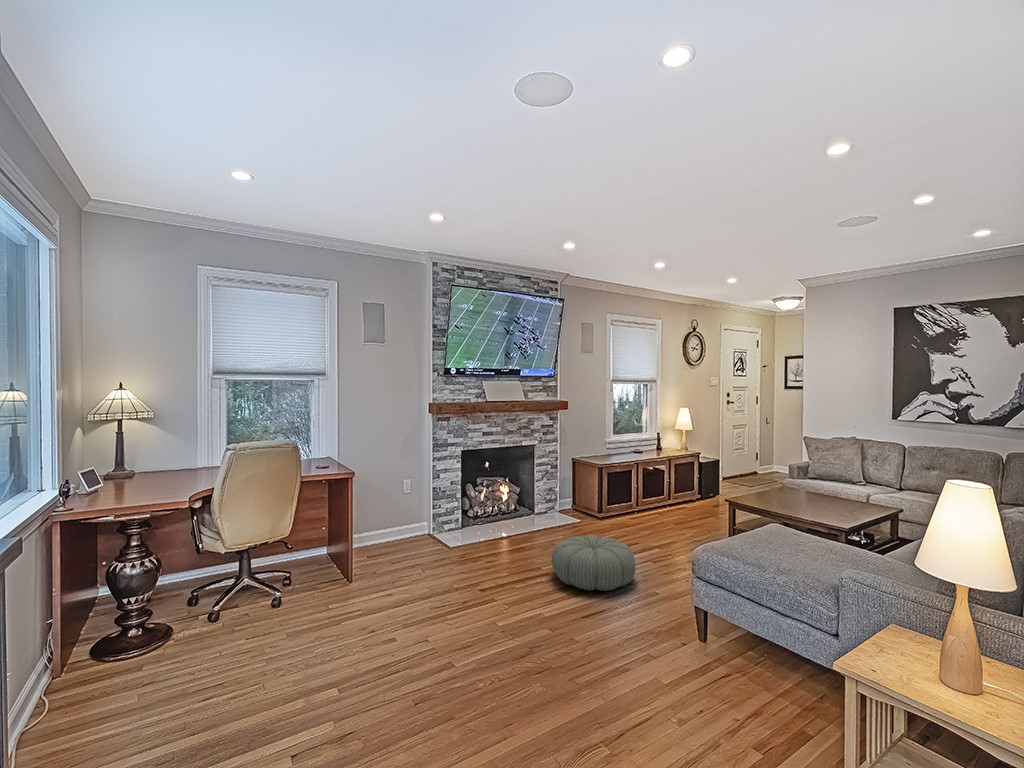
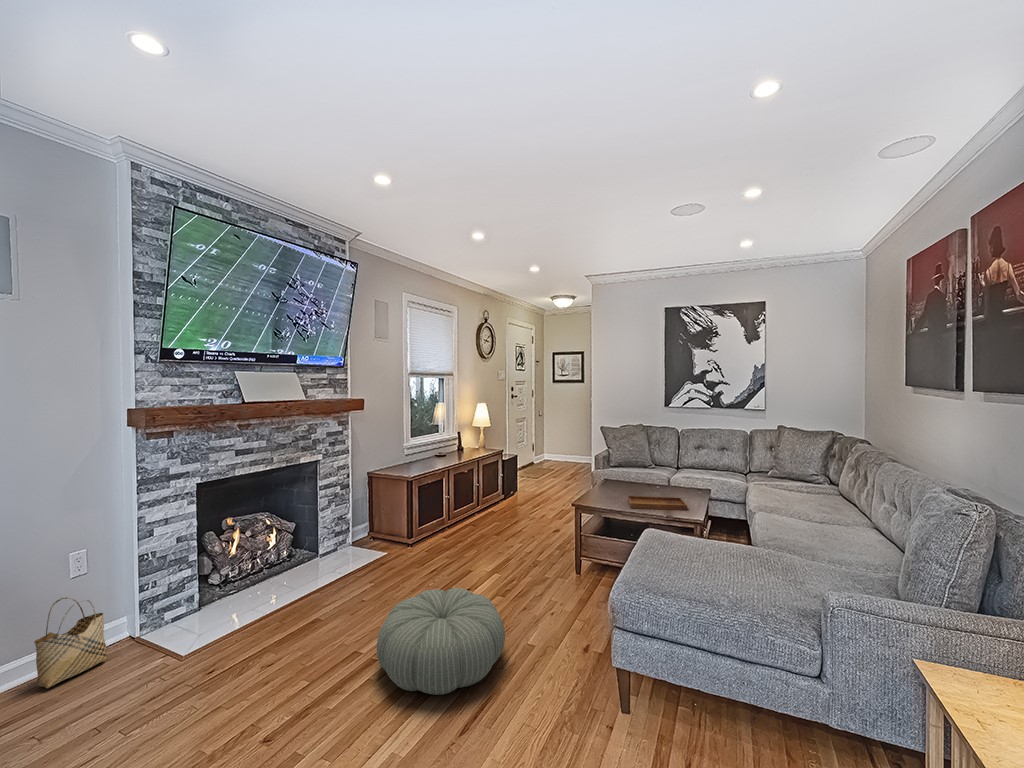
tray: none [791,495,855,521] -> present [628,486,687,510]
woven basket: none [394,502,421,544] -> present [34,597,107,688]

